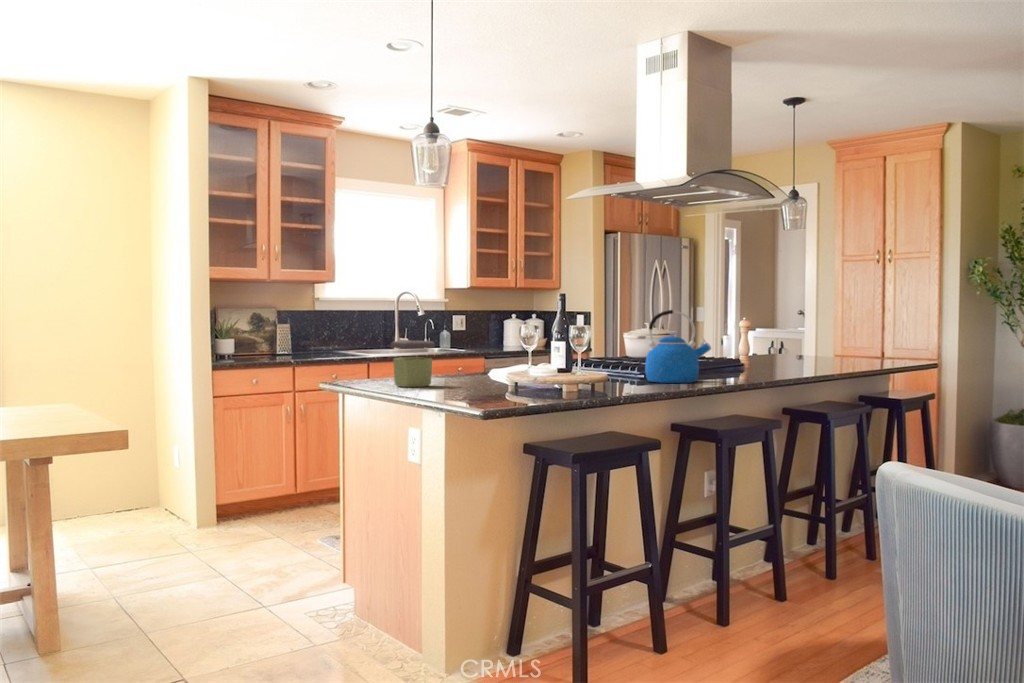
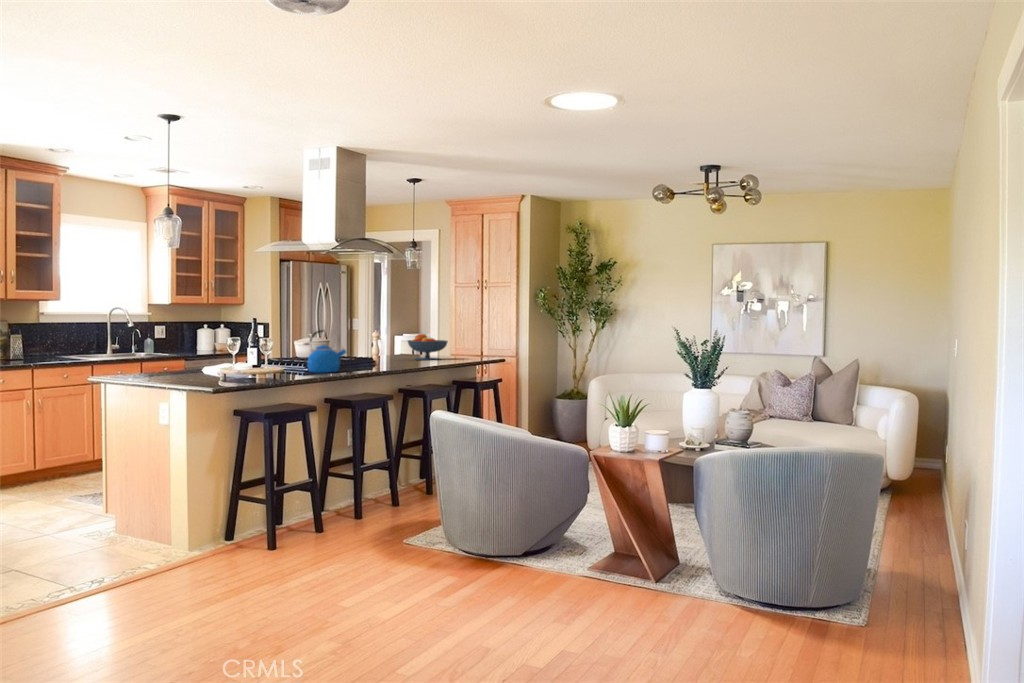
fruit bowl: none [792,324,860,365] -> present [408,334,448,360]
jar: present [391,341,435,387] -> none [145,350,174,379]

